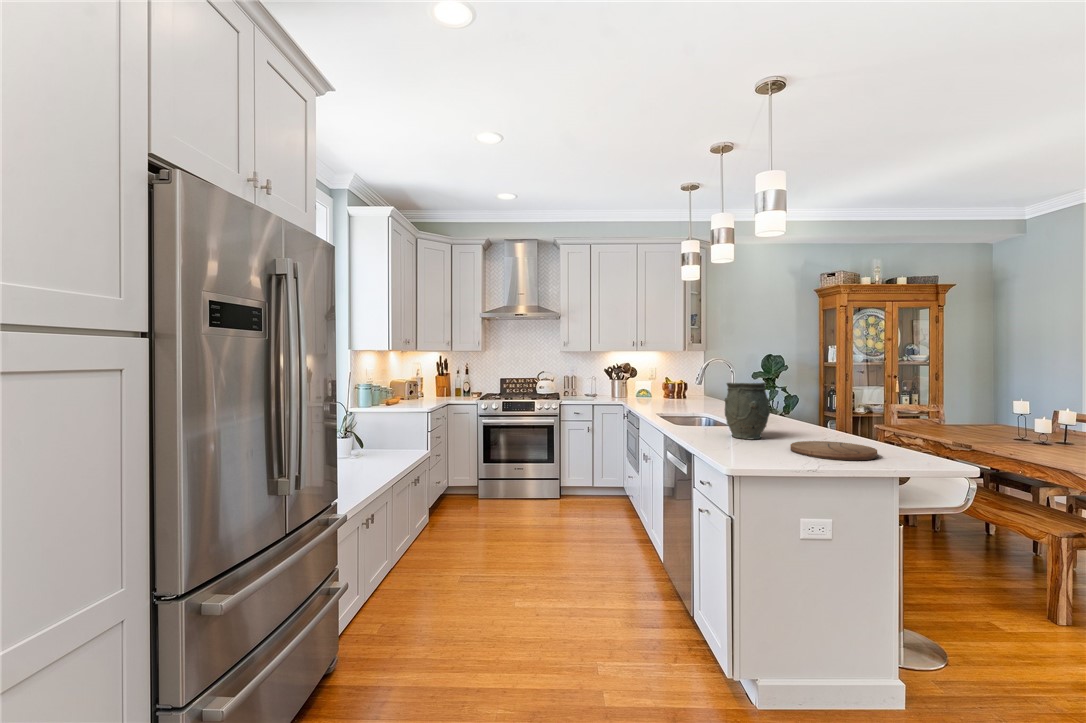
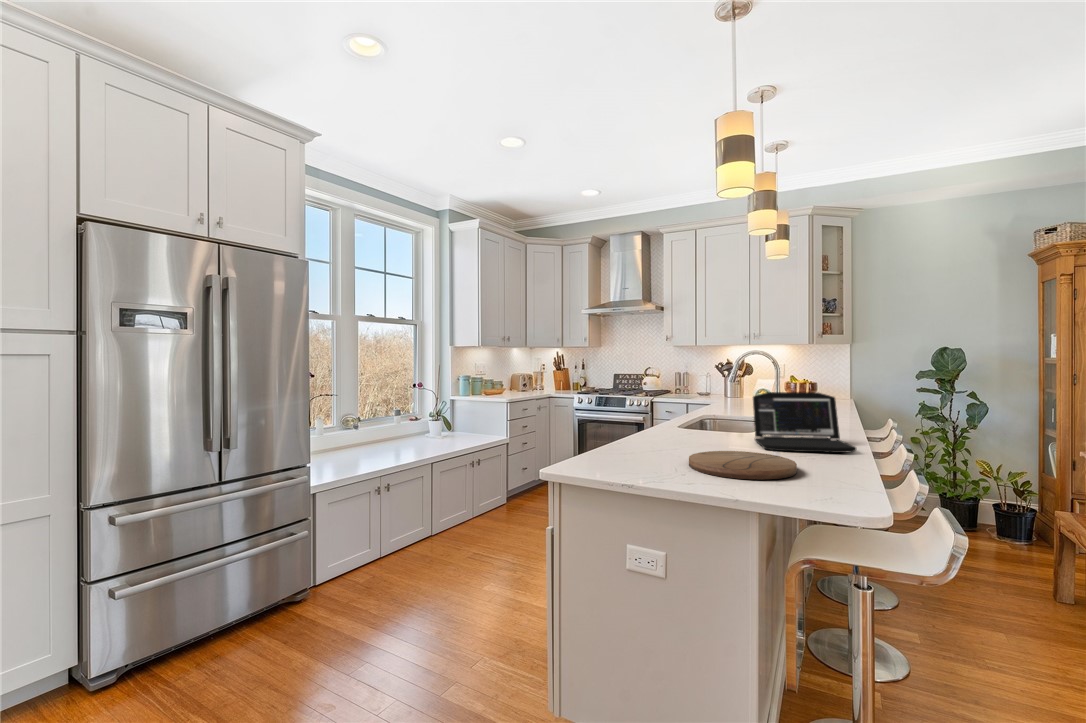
vase: present [725,383,770,439] -> none [673,376,727,445]
laptop: none [767,393,850,439] -> present [753,392,856,453]

